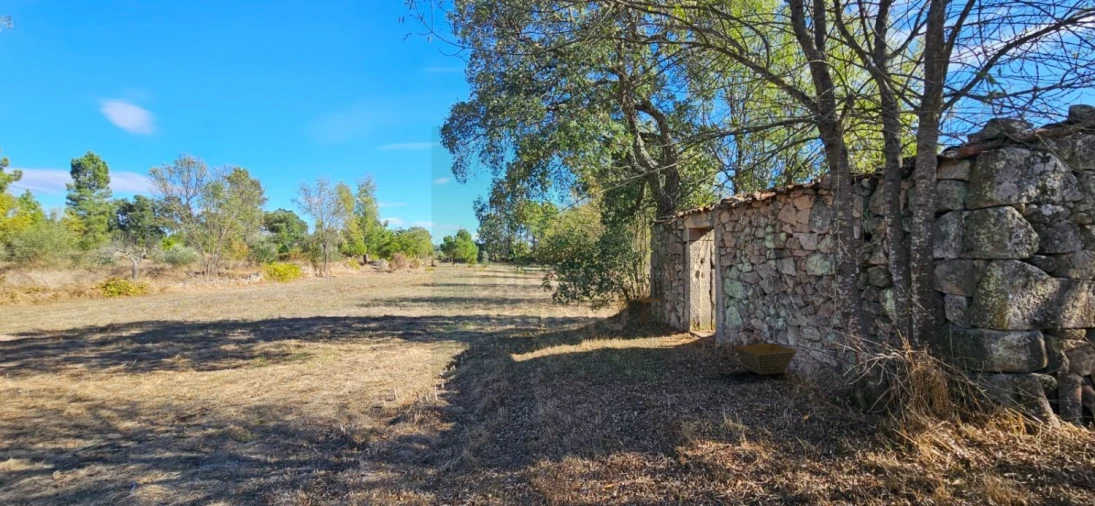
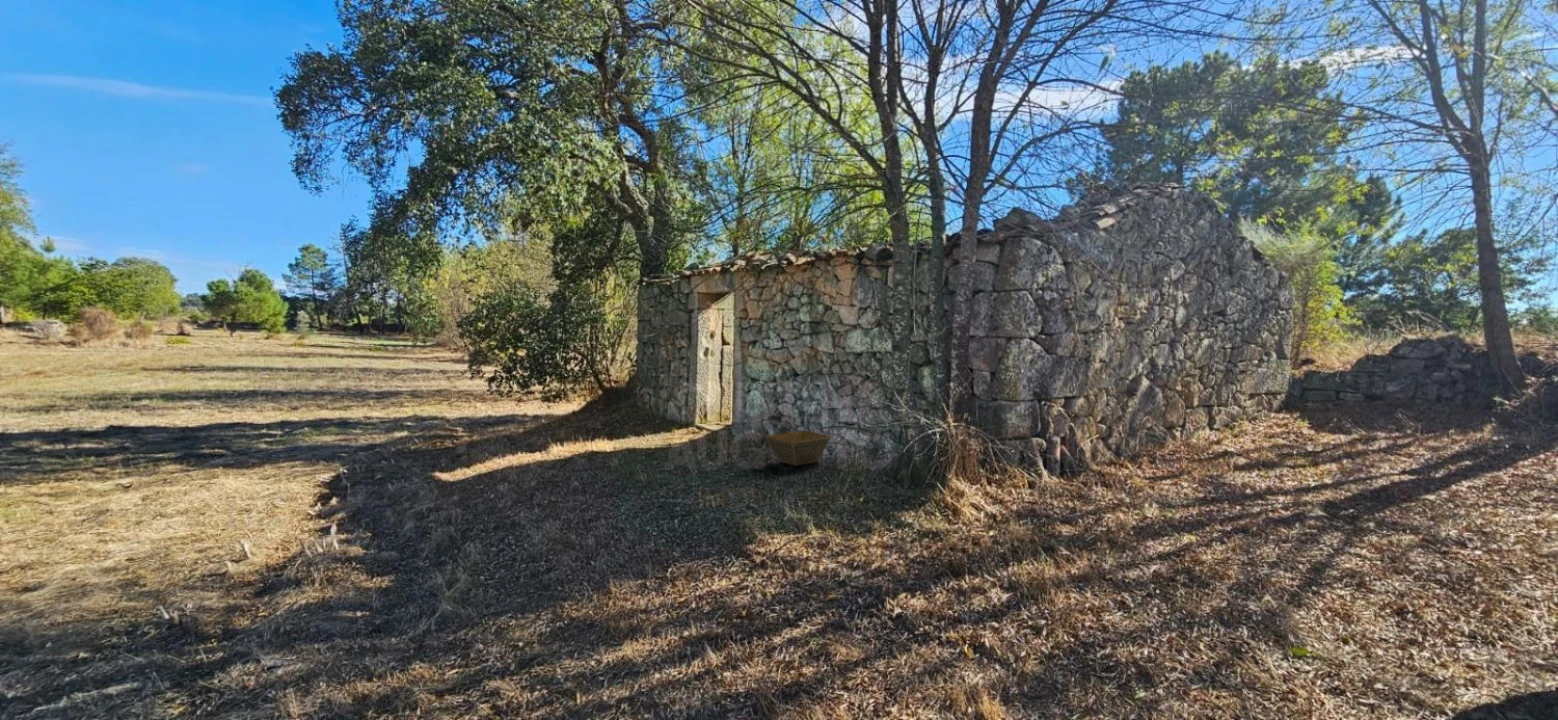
chair: present [639,278,663,325] -> none [616,357,650,420]

